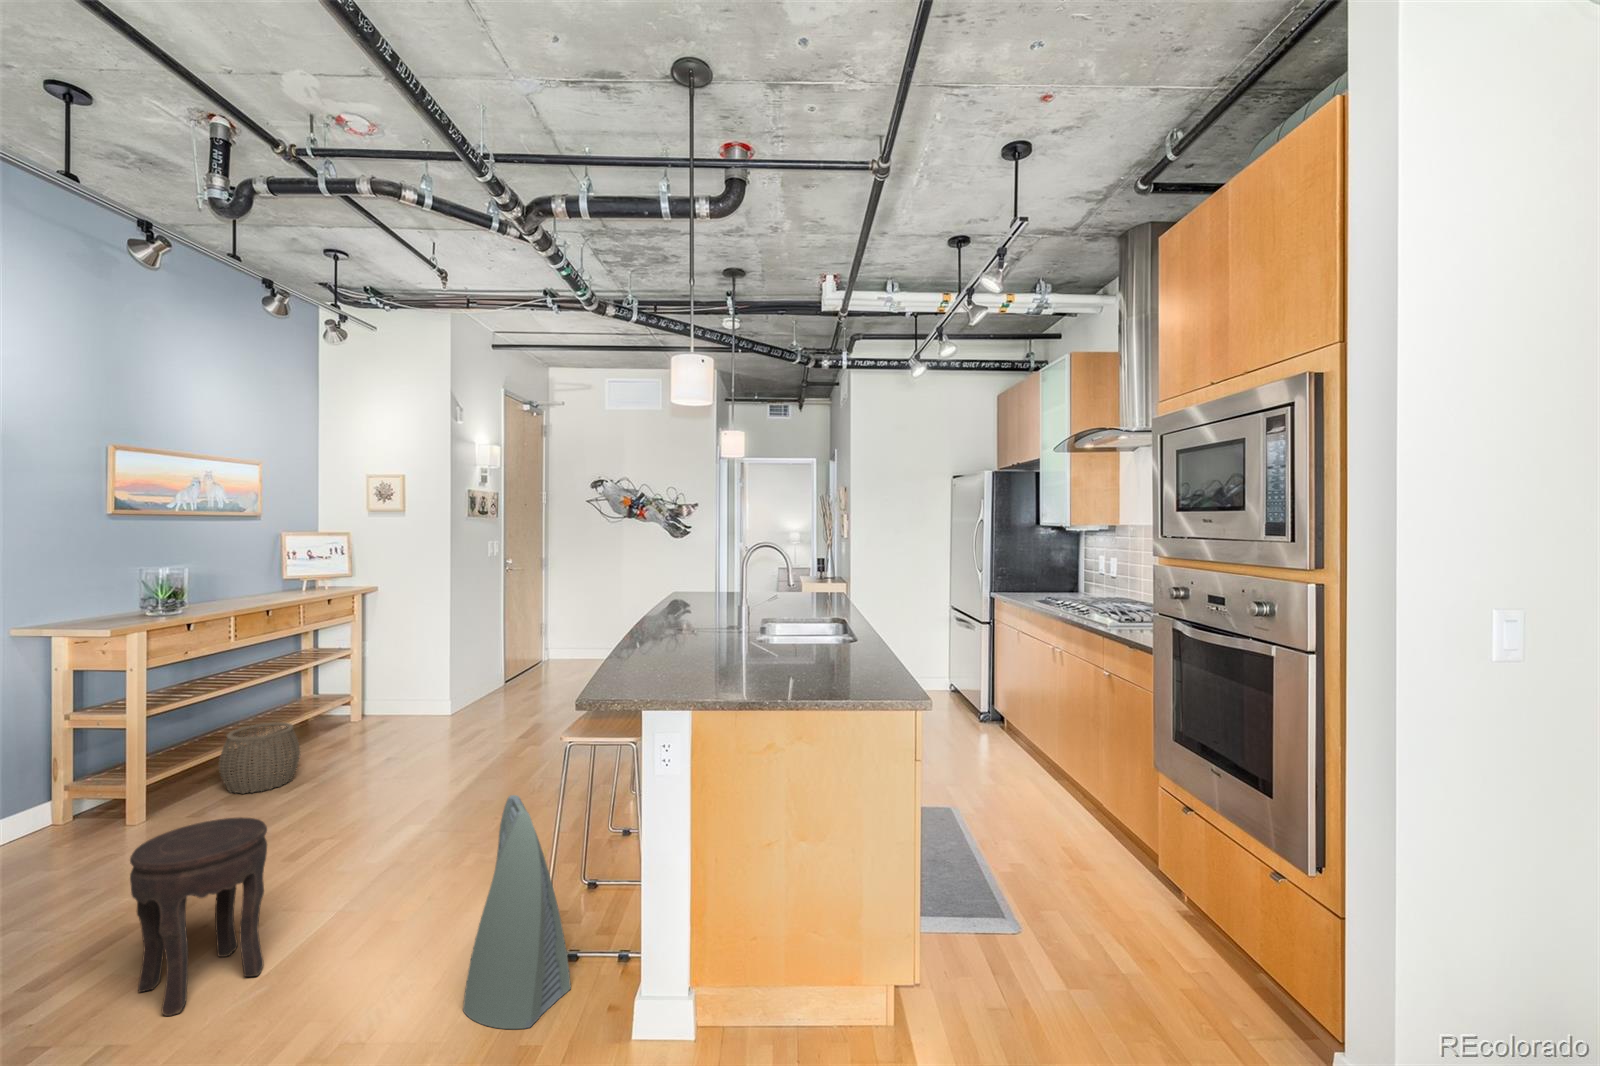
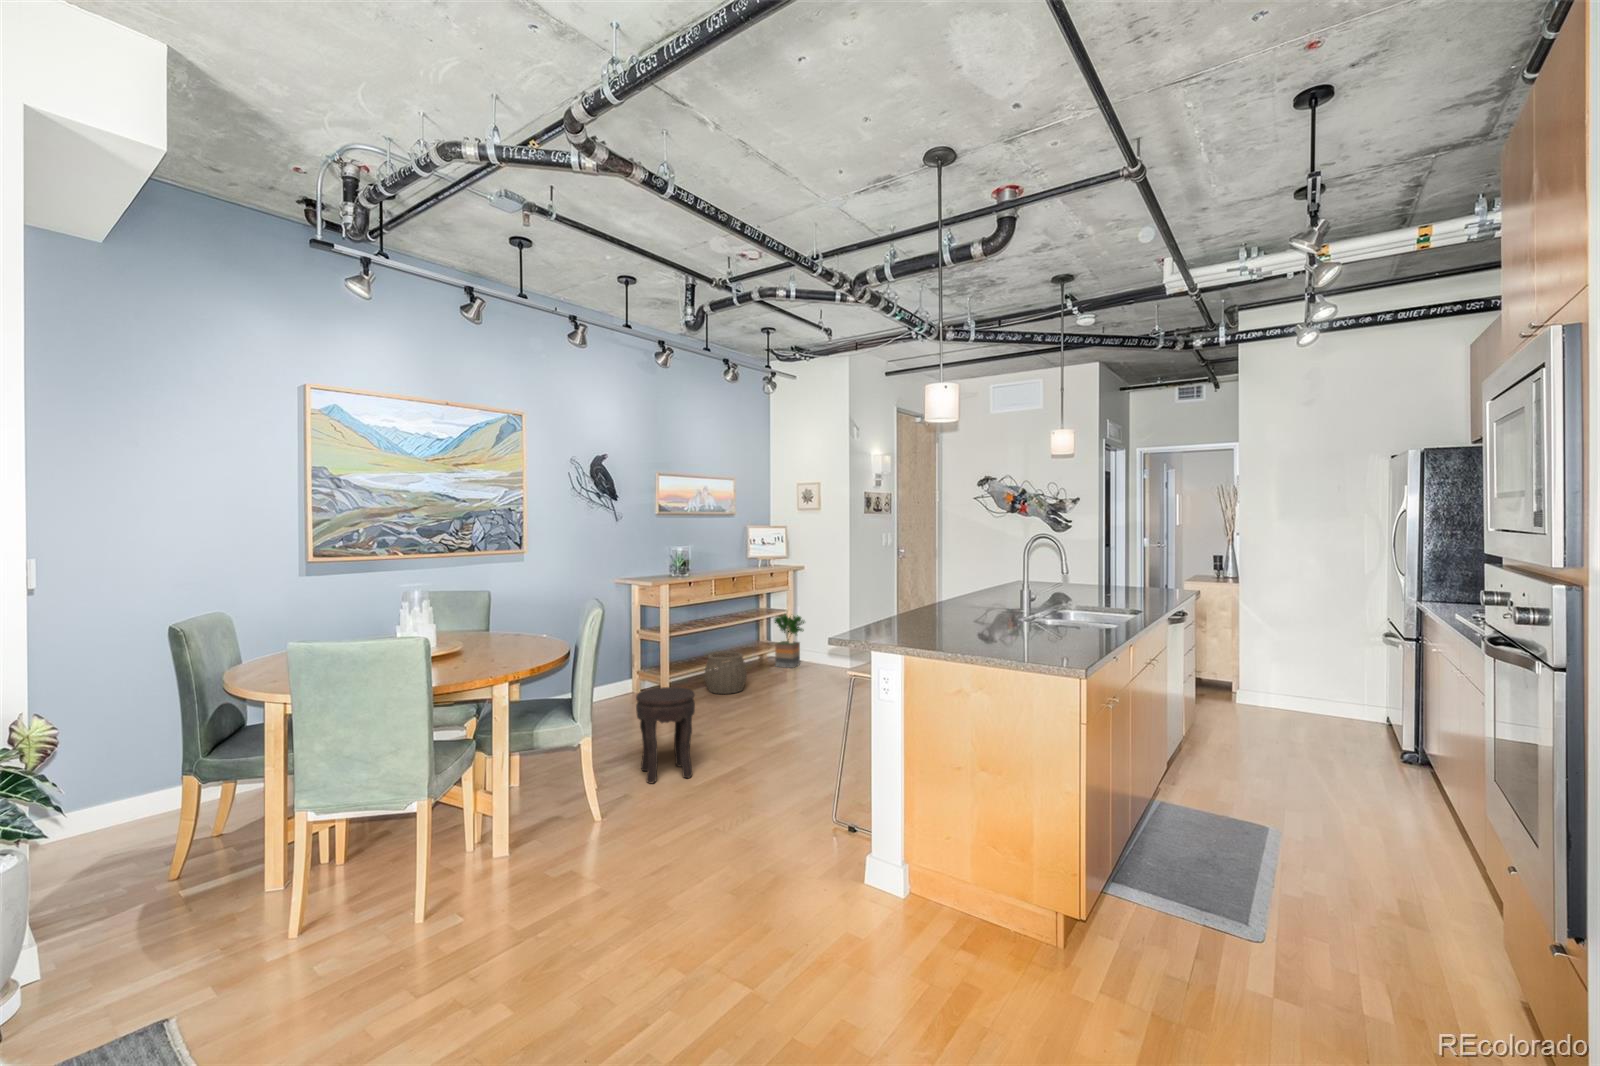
potted tree: none [326,653,382,730] -> present [775,615,804,668]
air purifier: present [463,795,571,1029] -> none [773,693,836,840]

